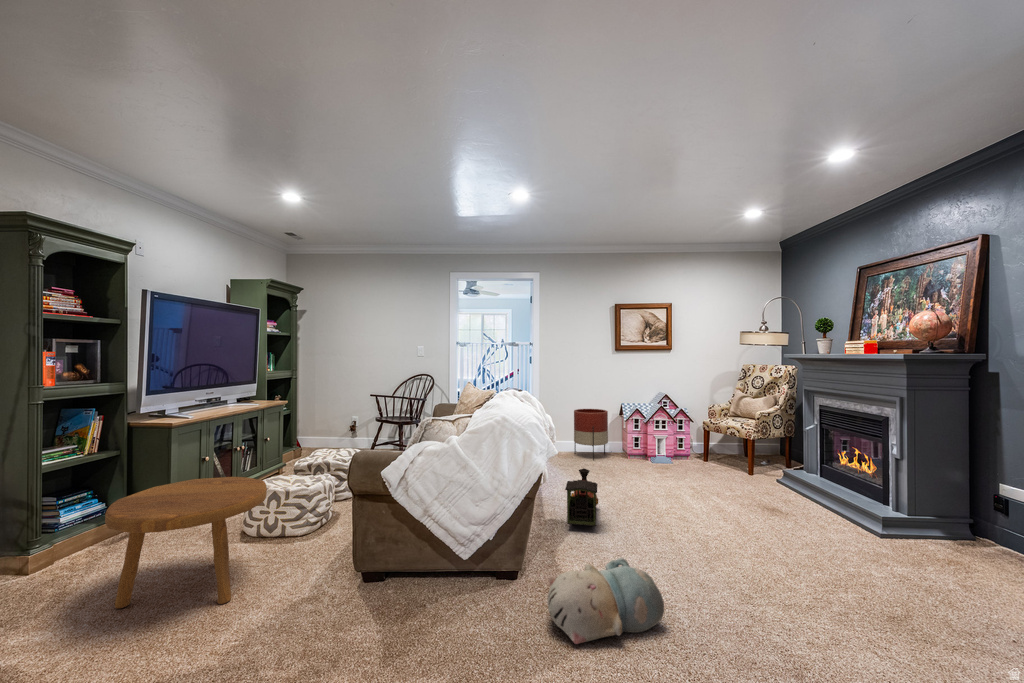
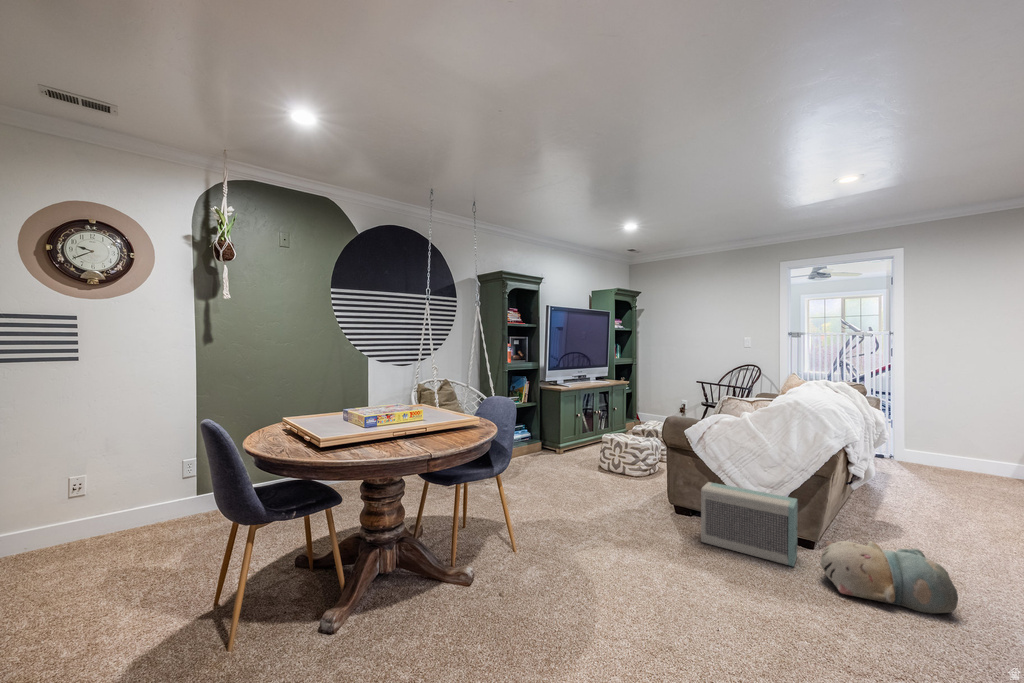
planter: present [574,409,608,460] -> none [945,417,1004,481]
toy train: present [565,468,598,527] -> none [883,475,944,534]
footstool: present [105,477,267,609] -> none [535,424,613,498]
air purifier: none [408,532,519,628] -> present [701,482,798,567]

